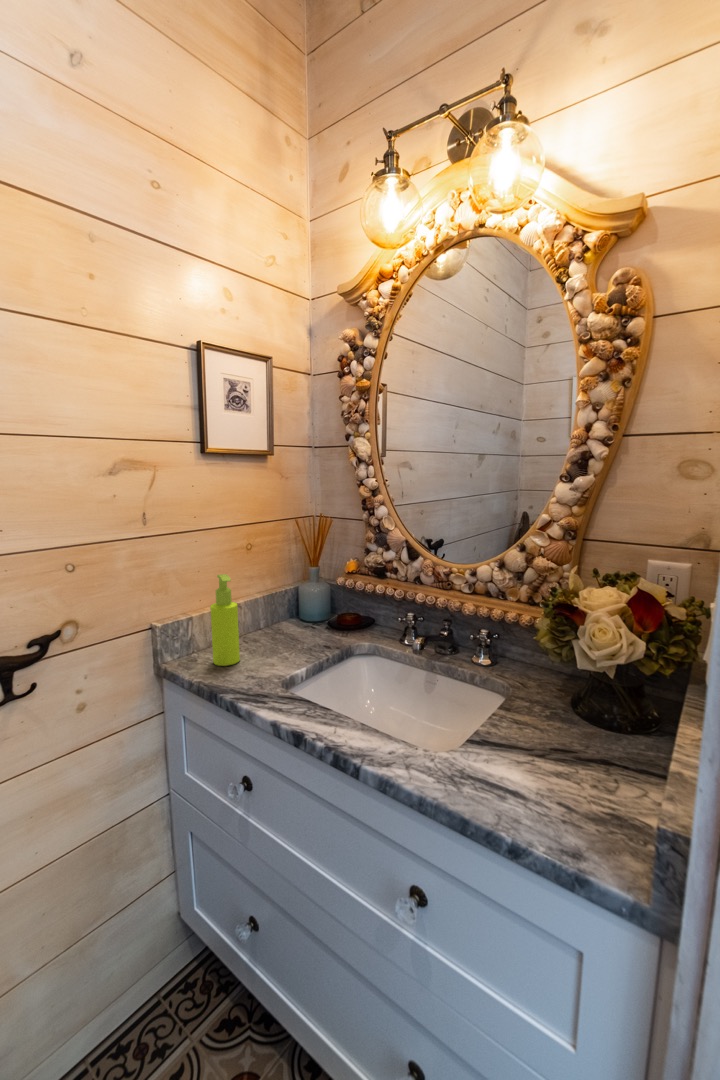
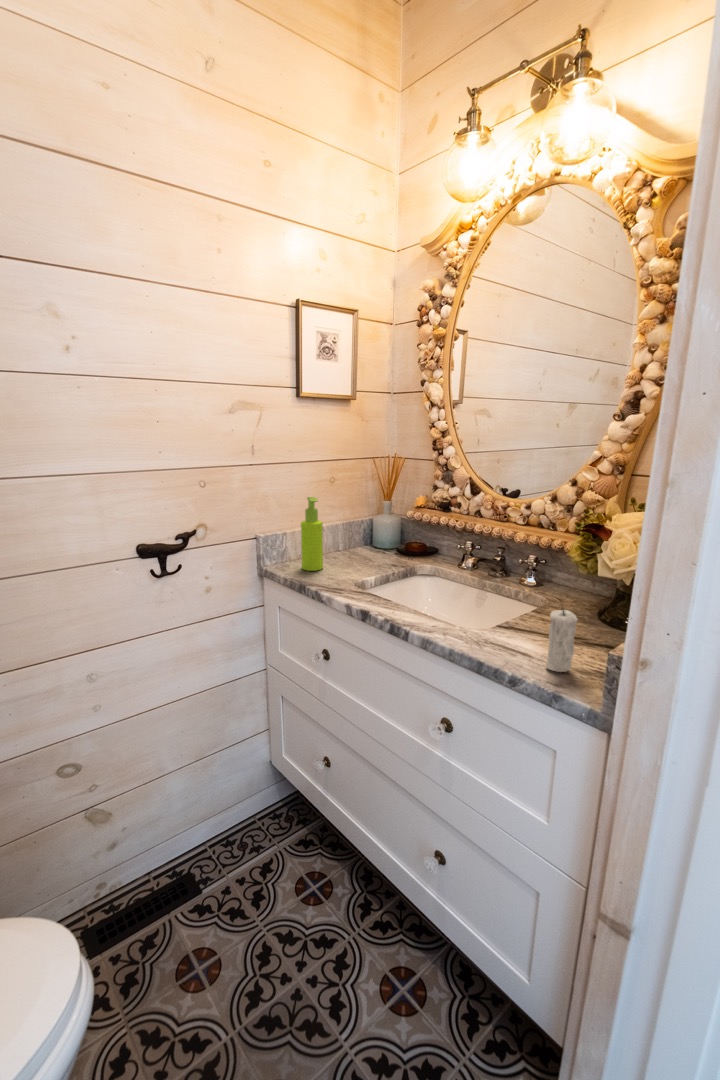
candle: none [533,707,568,798] -> present [546,610,578,672]

